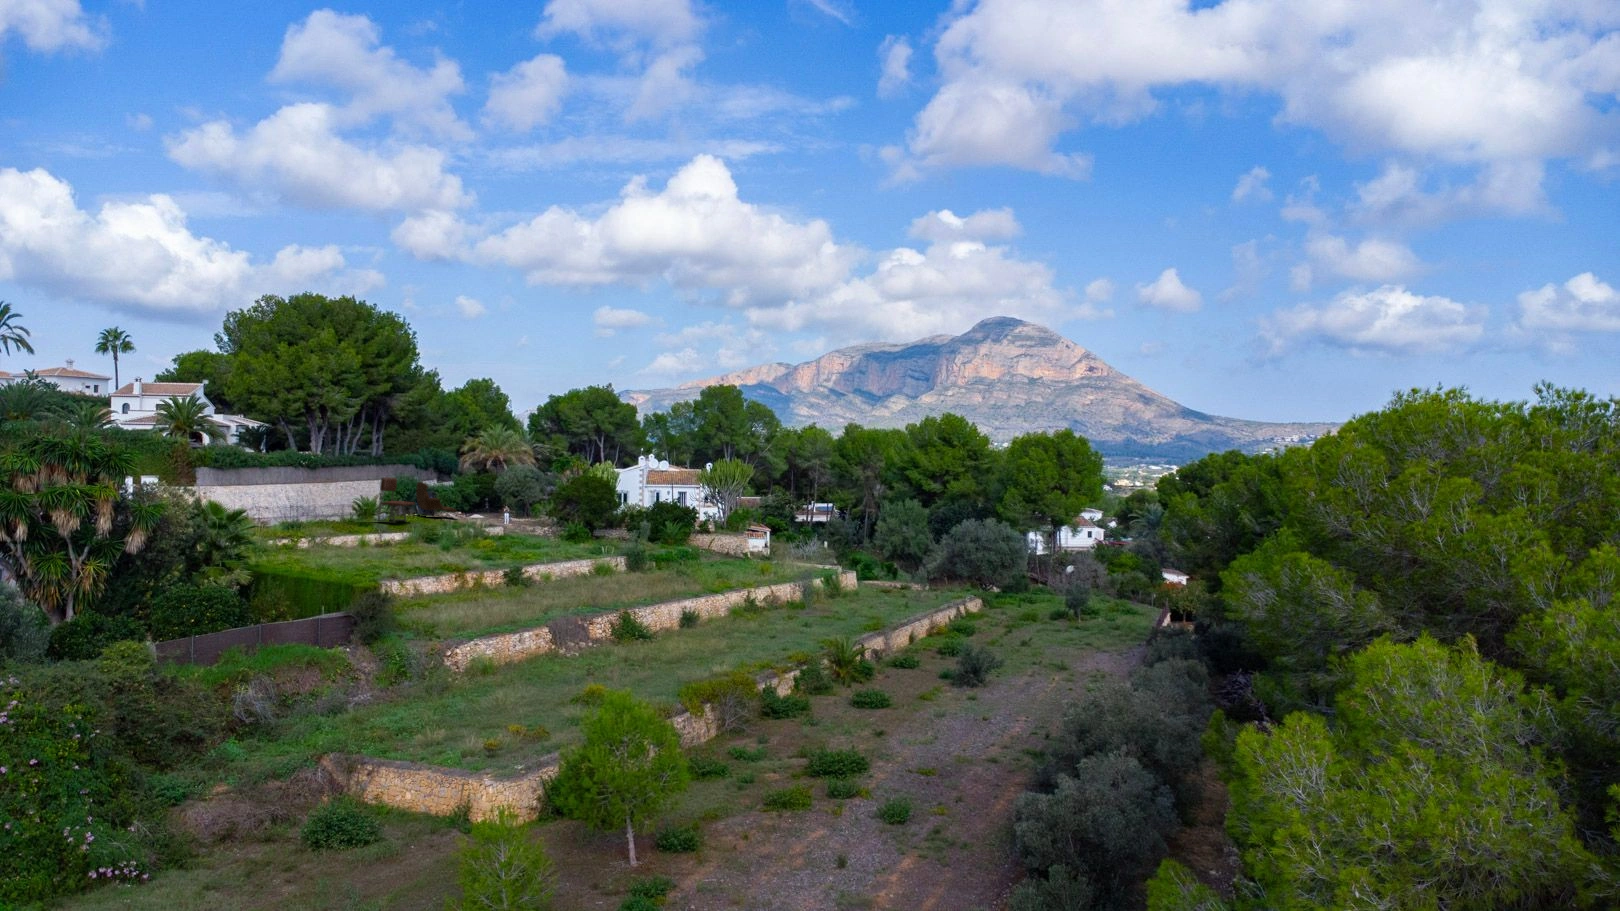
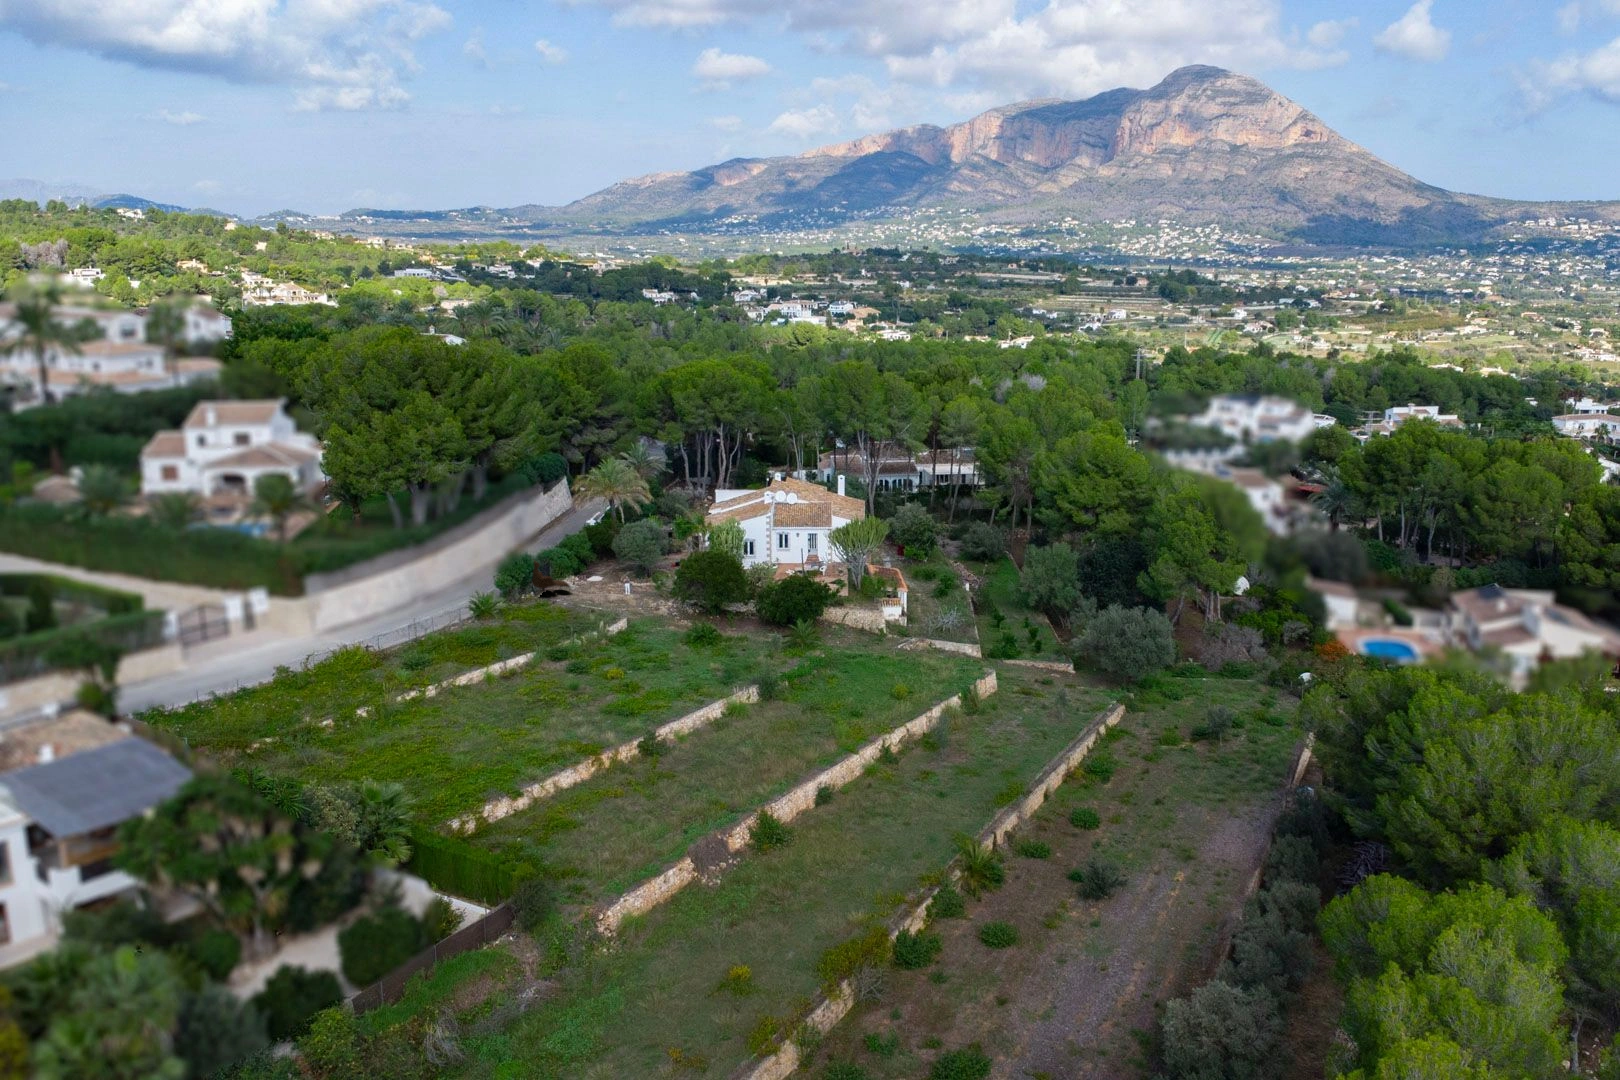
bench: present [377,478,414,523] -> none [494,569,529,624]

